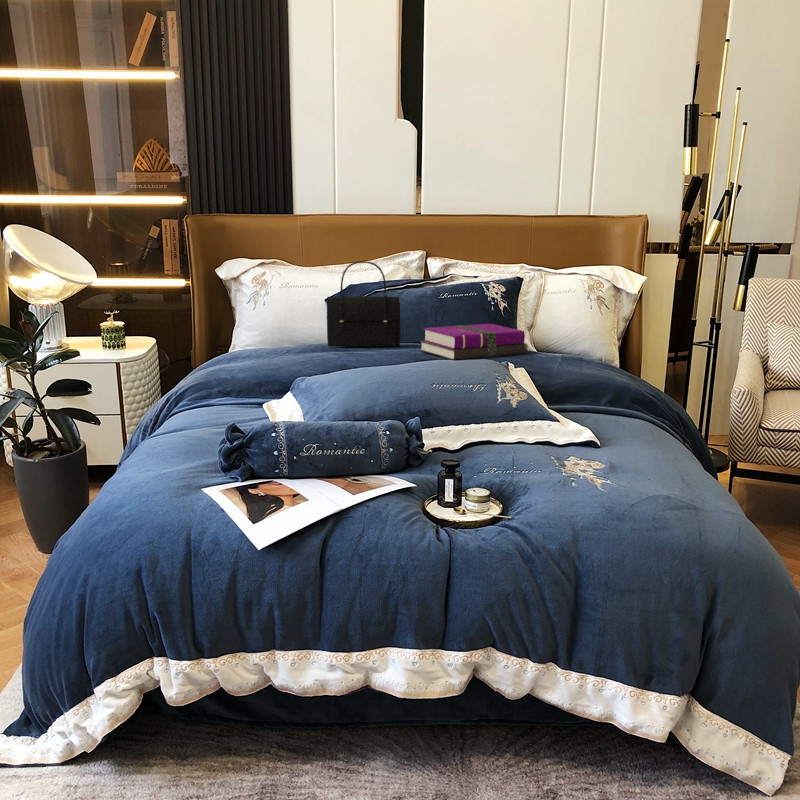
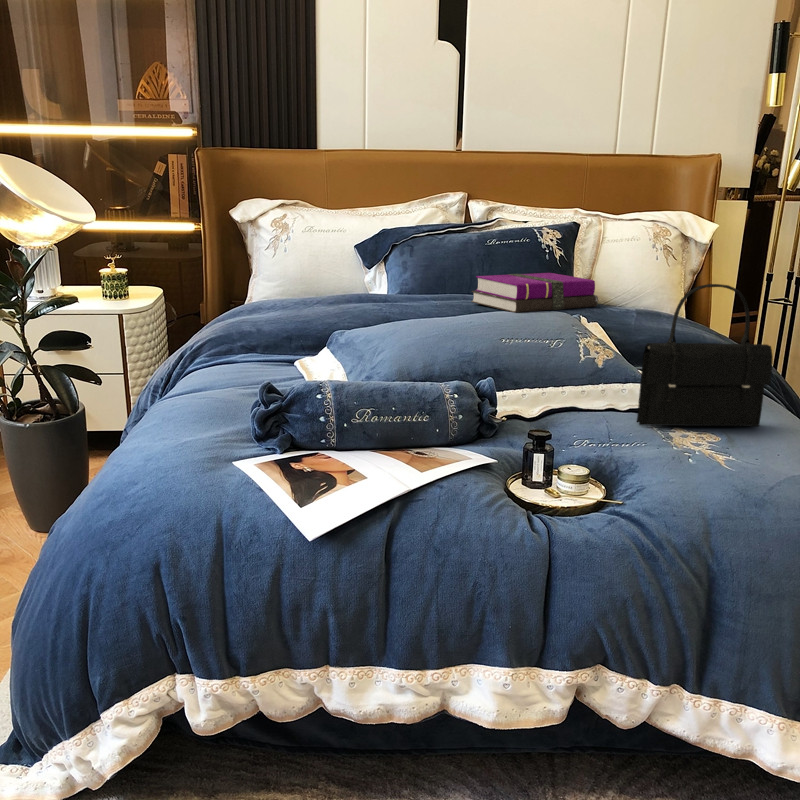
handbag: present [327,261,400,347] -> present [637,284,773,426]

